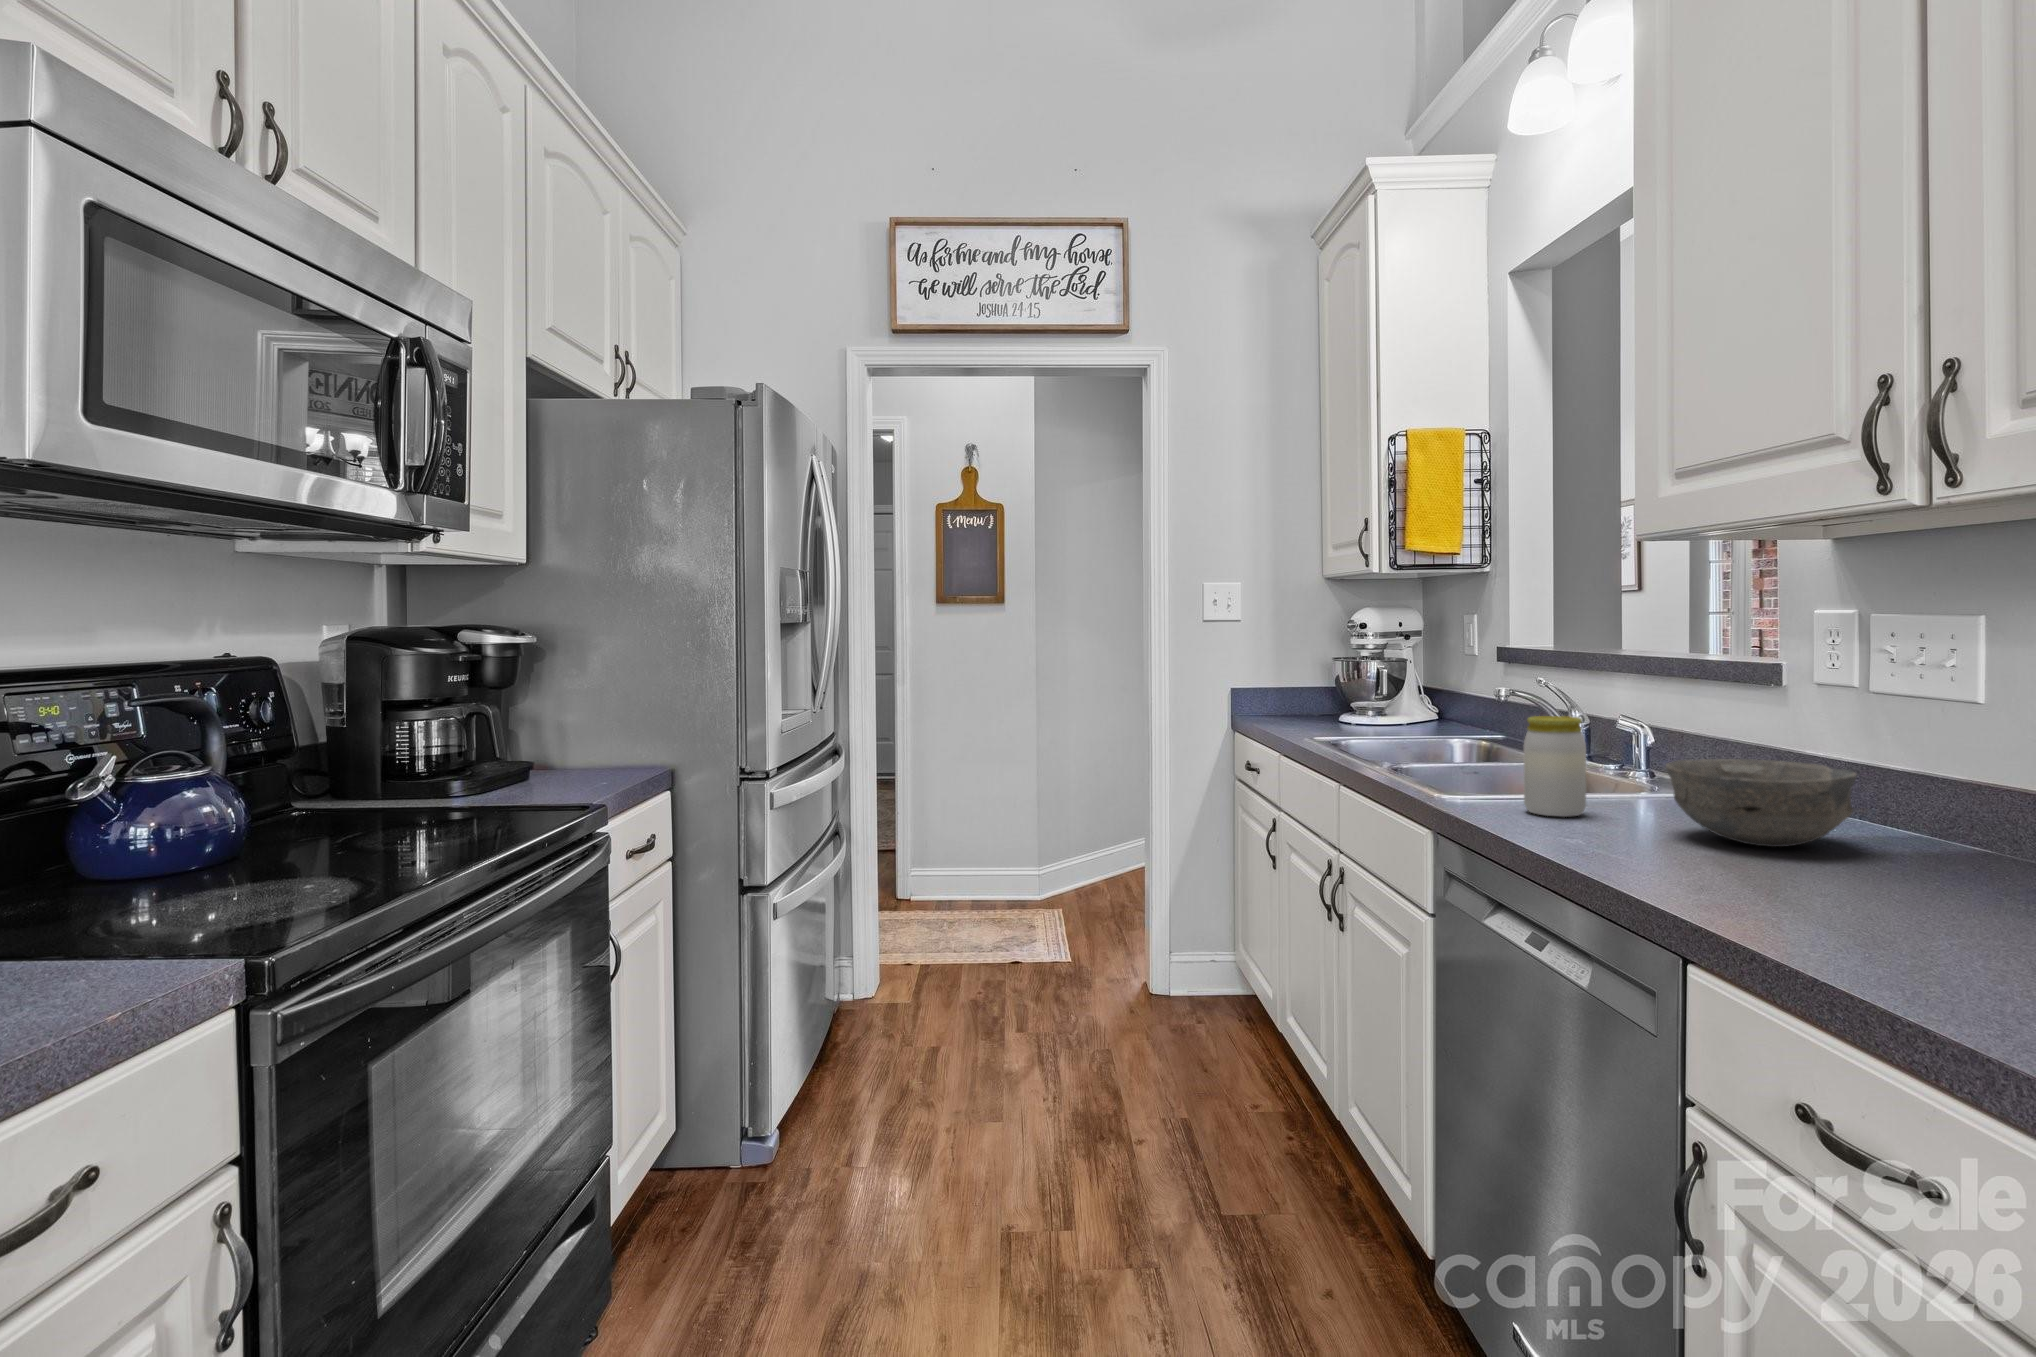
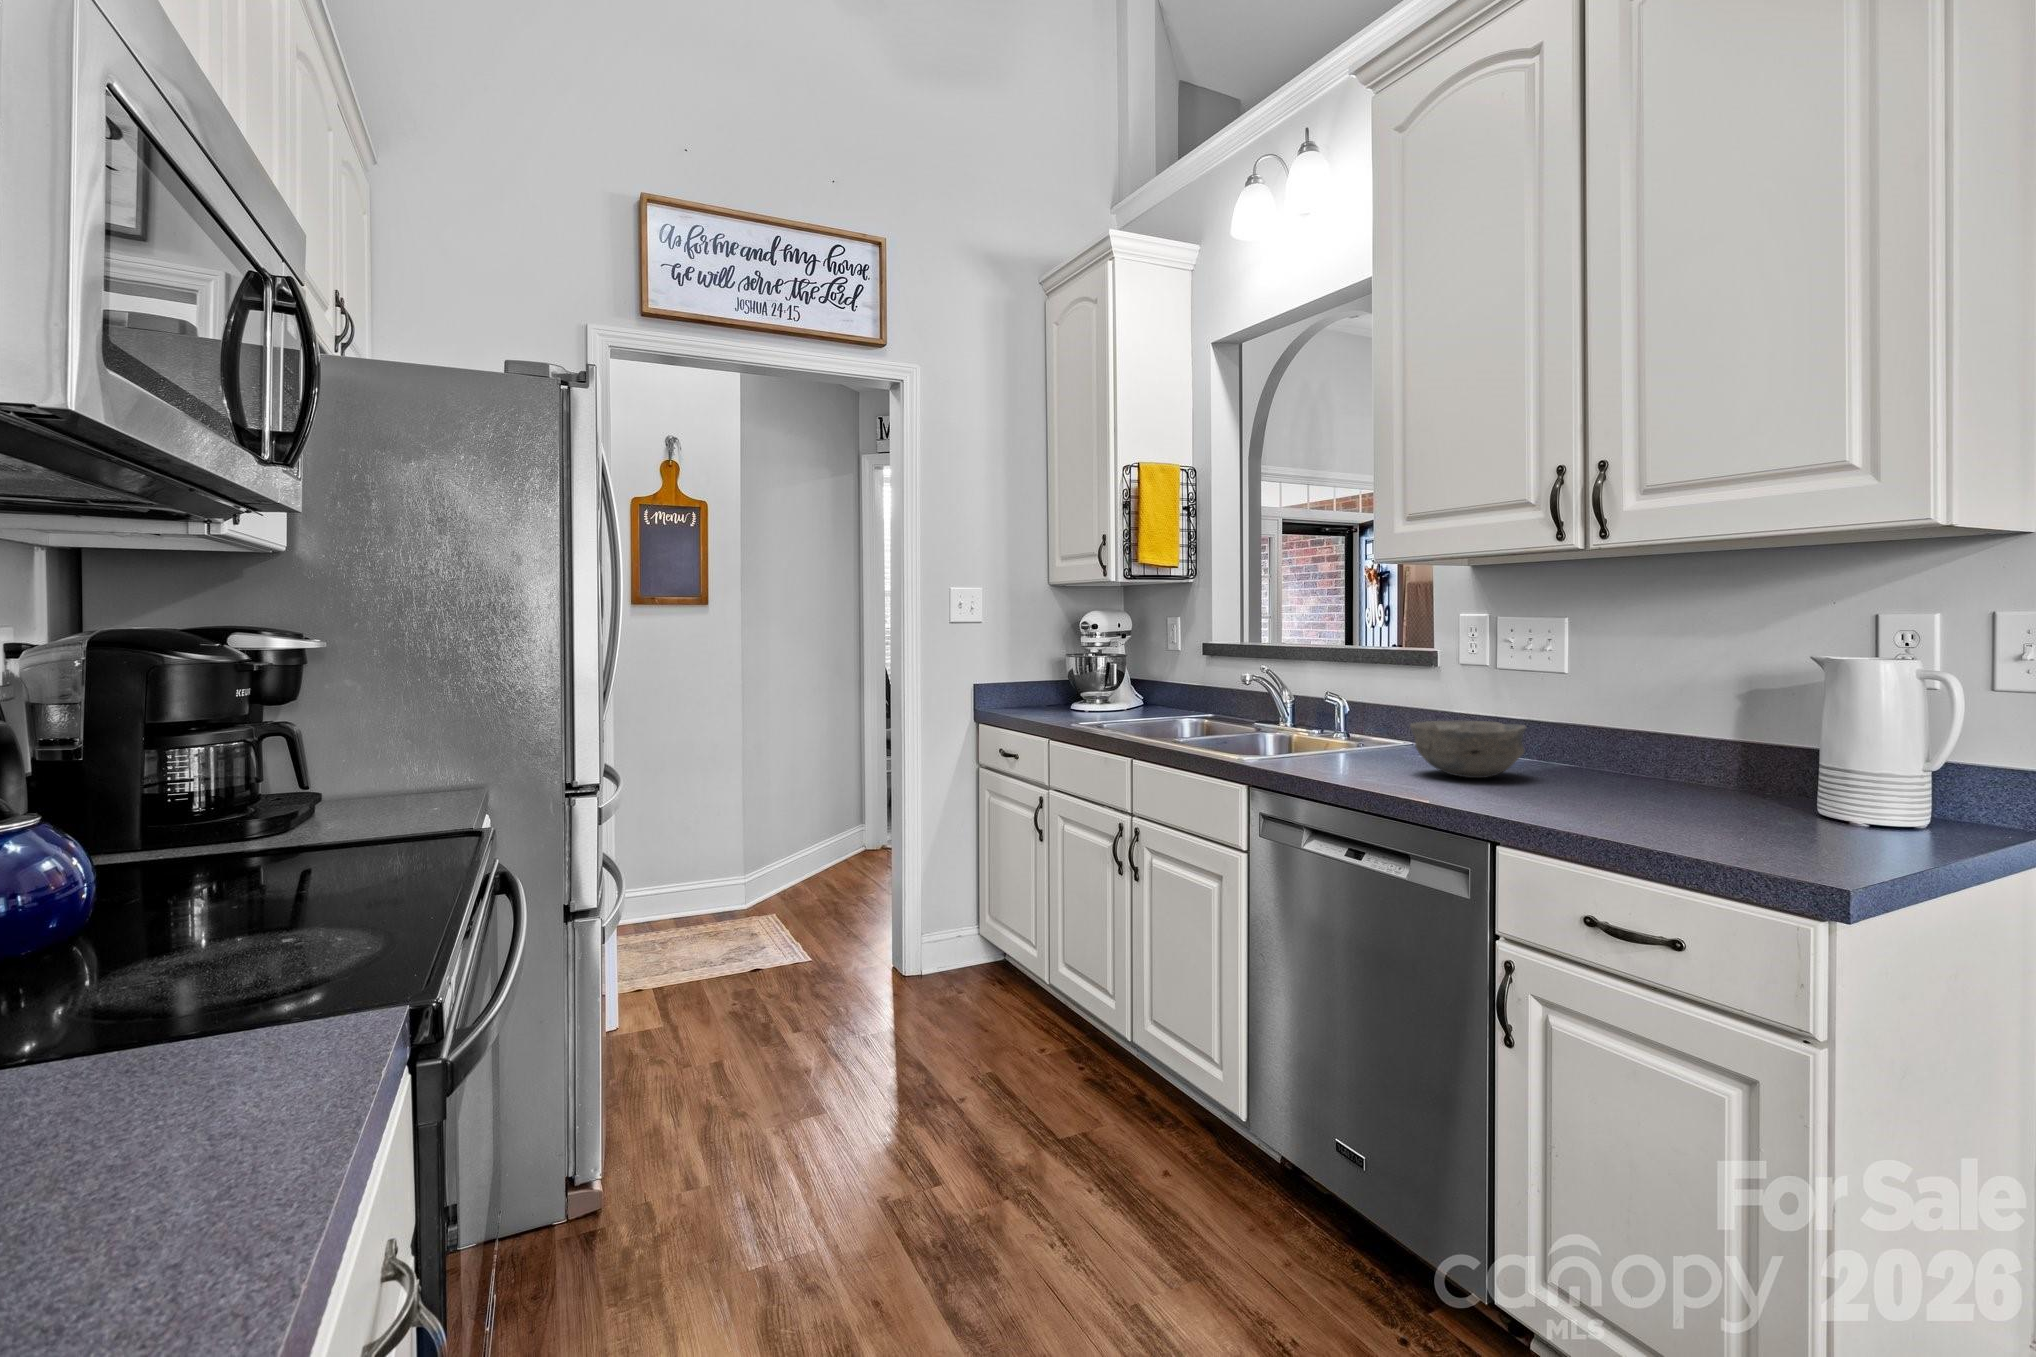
jar: present [1523,716,1586,817] -> none [1305,694,1349,769]

